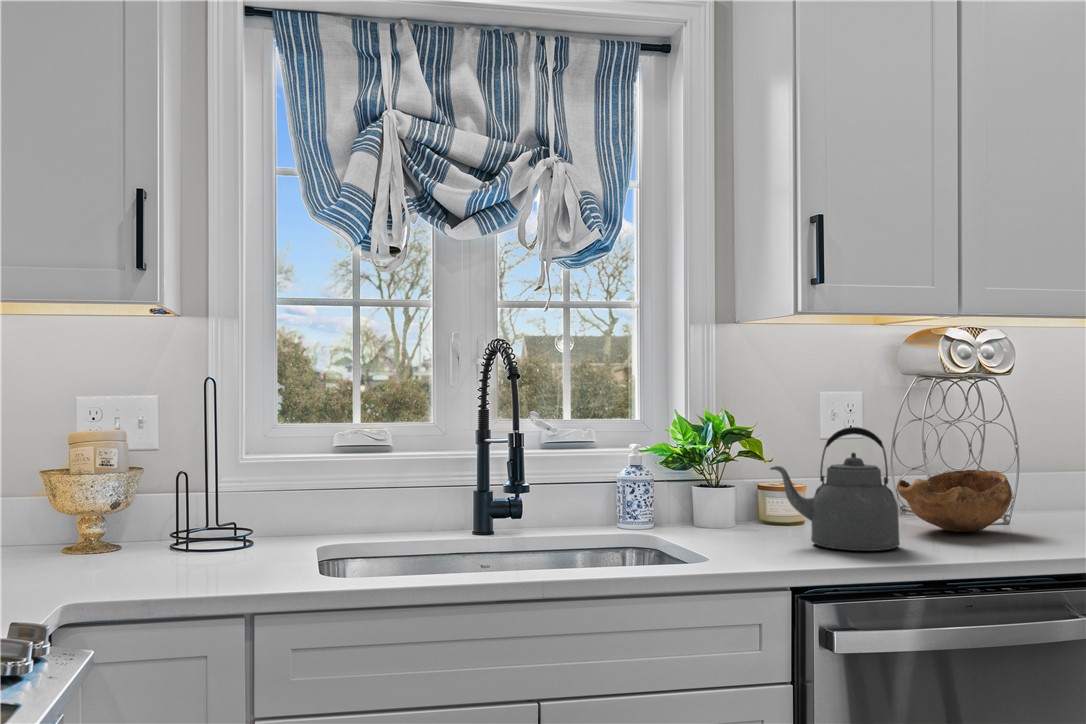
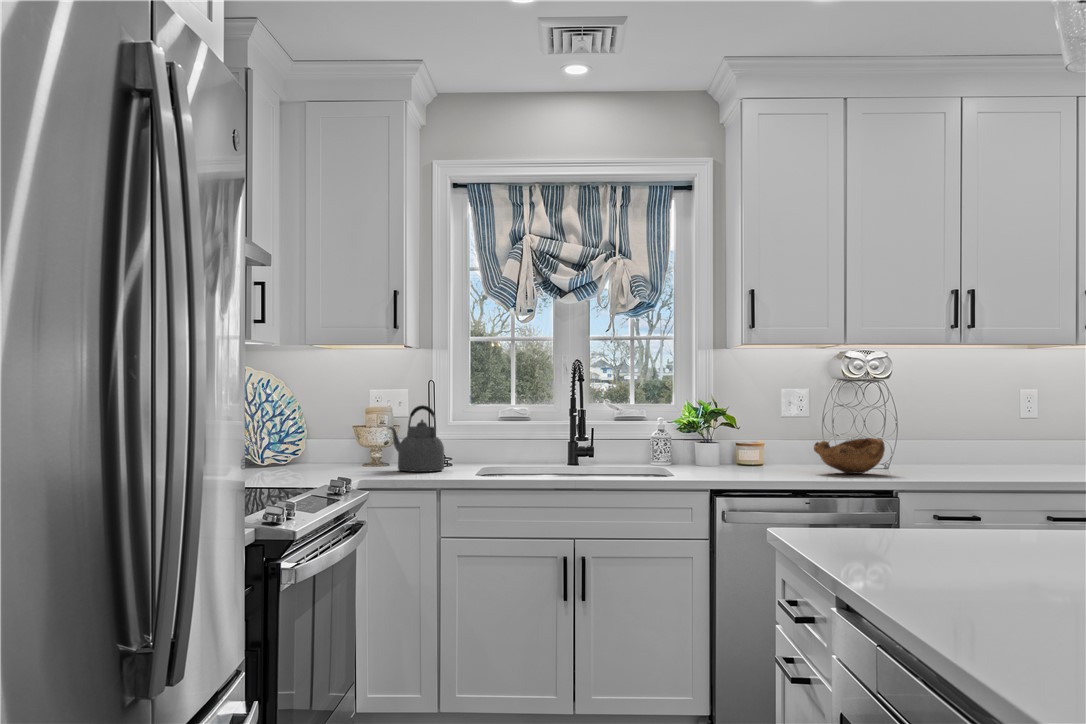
kettle: present [770,427,900,551] -> present [388,405,444,472]

